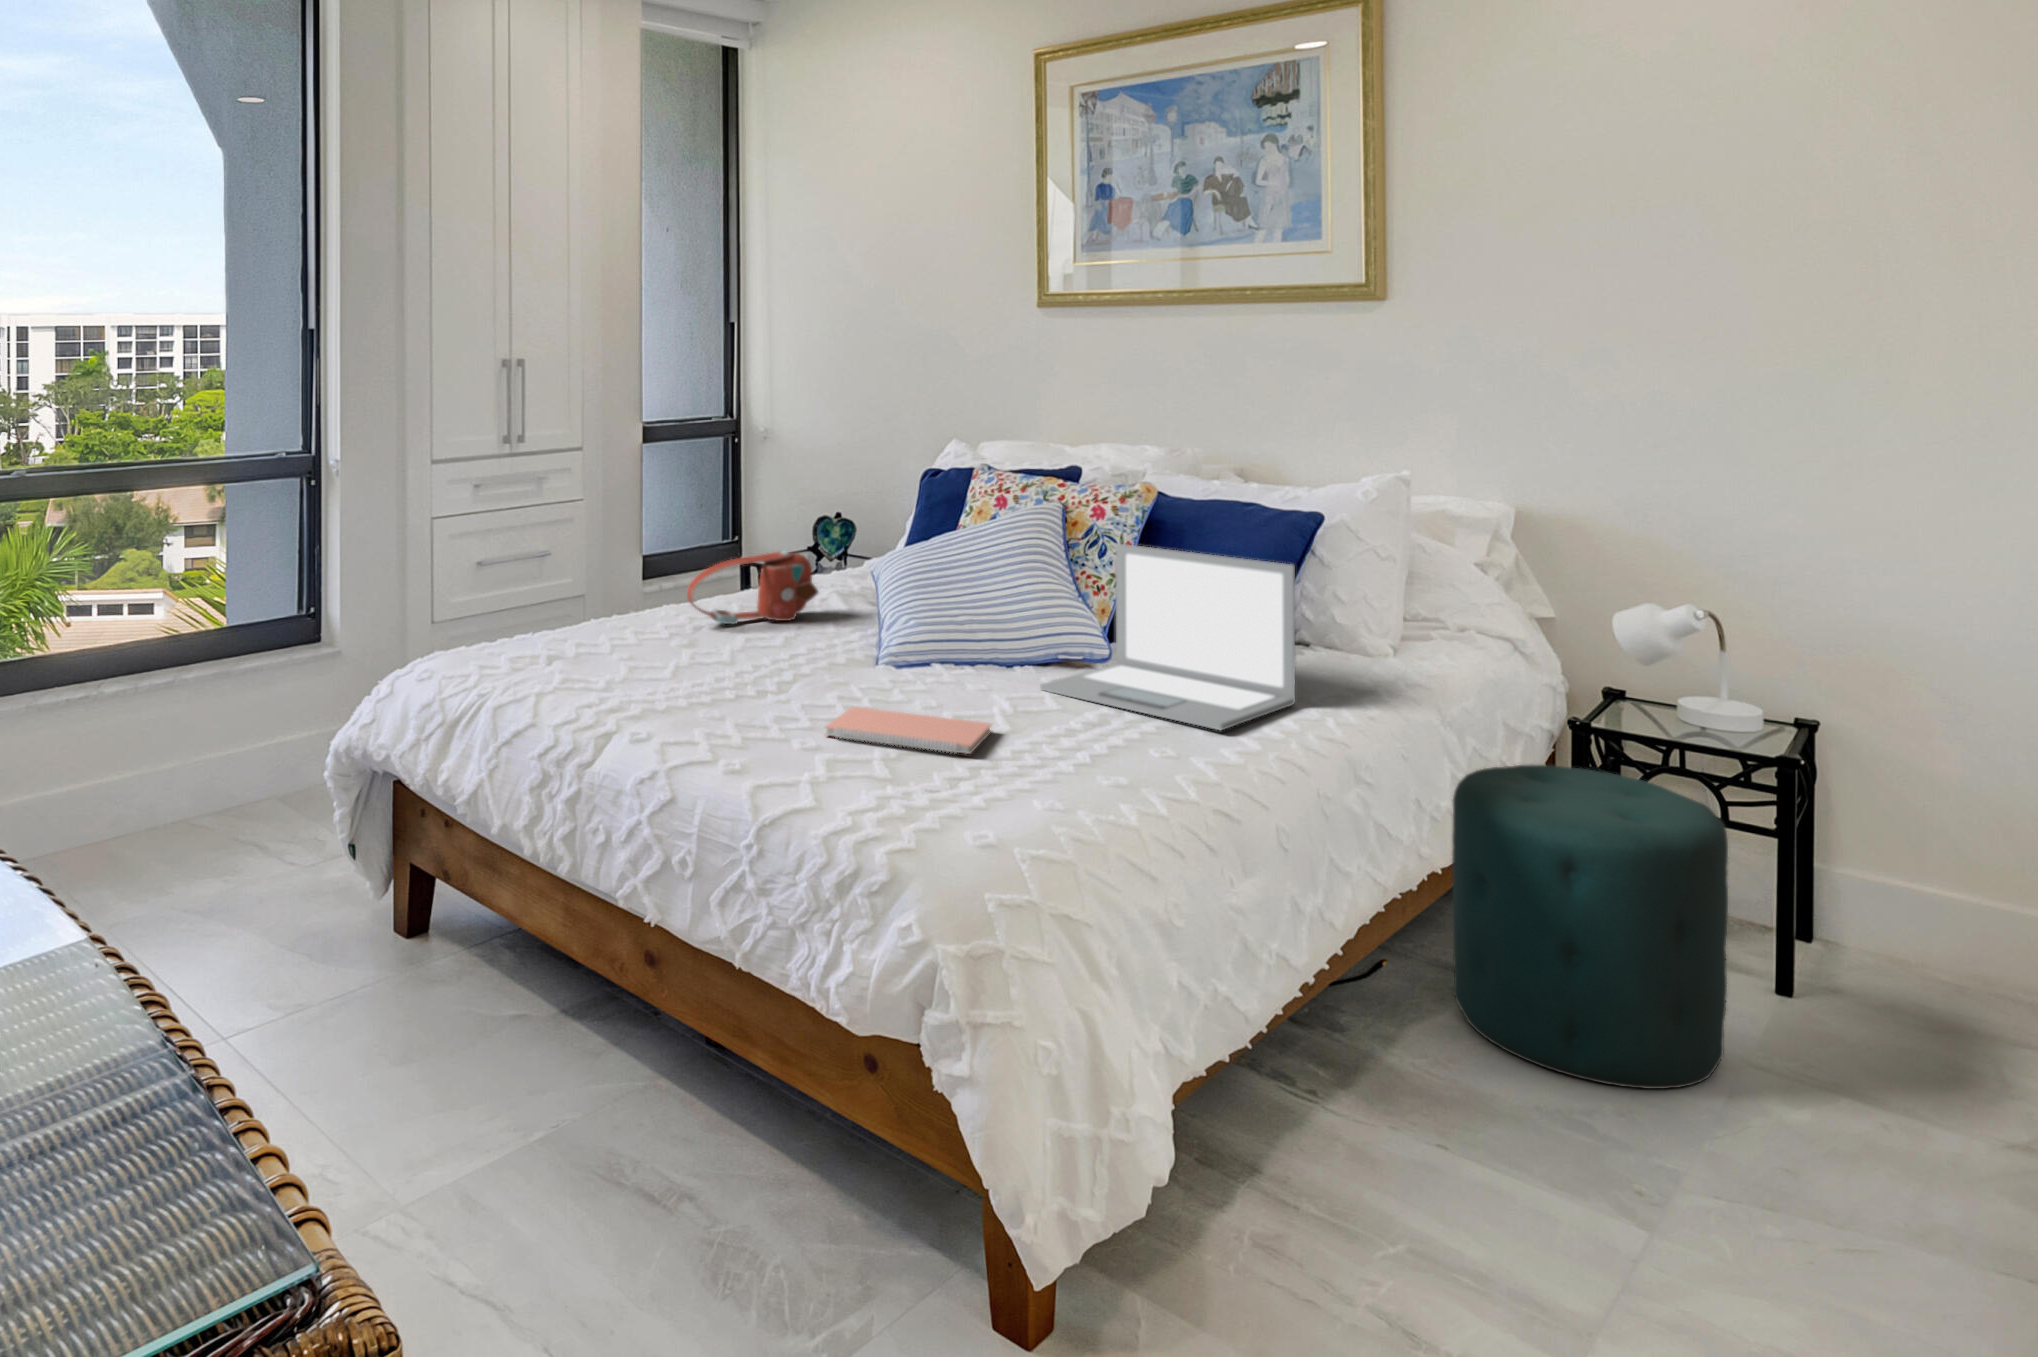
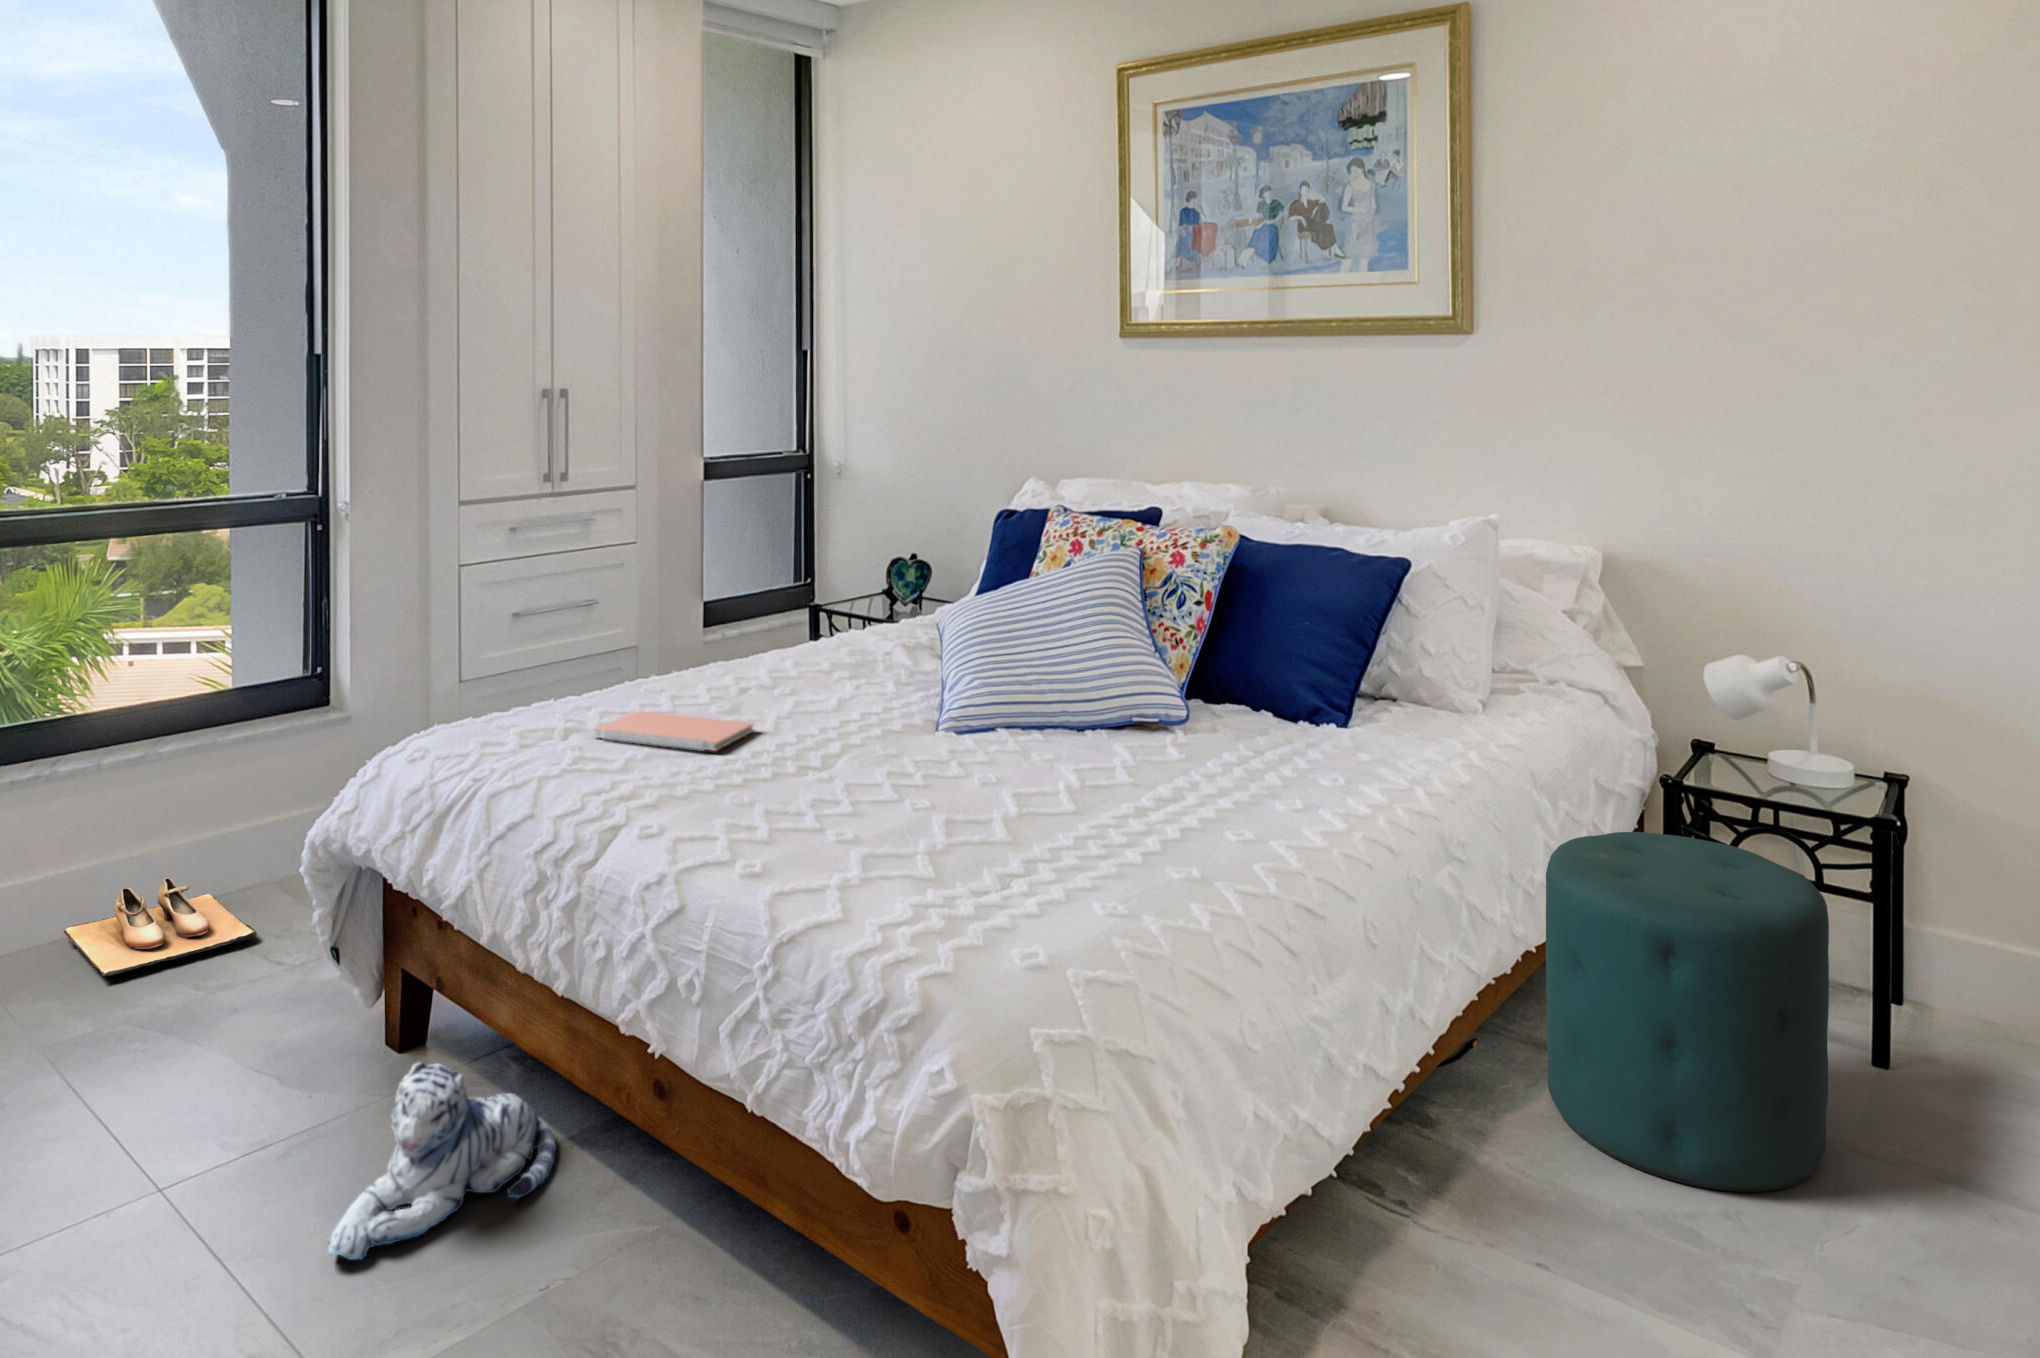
laptop: present [1040,544,1295,731] -> none [1110,596,1382,809]
handbag: present [687,551,818,624] -> none [729,604,878,686]
notebook: present [825,707,991,754] -> present [594,711,754,751]
shoe: none [113,785,275,864] -> present [64,878,257,976]
plush toy: none [376,929,555,1088] -> present [328,1062,556,1260]

